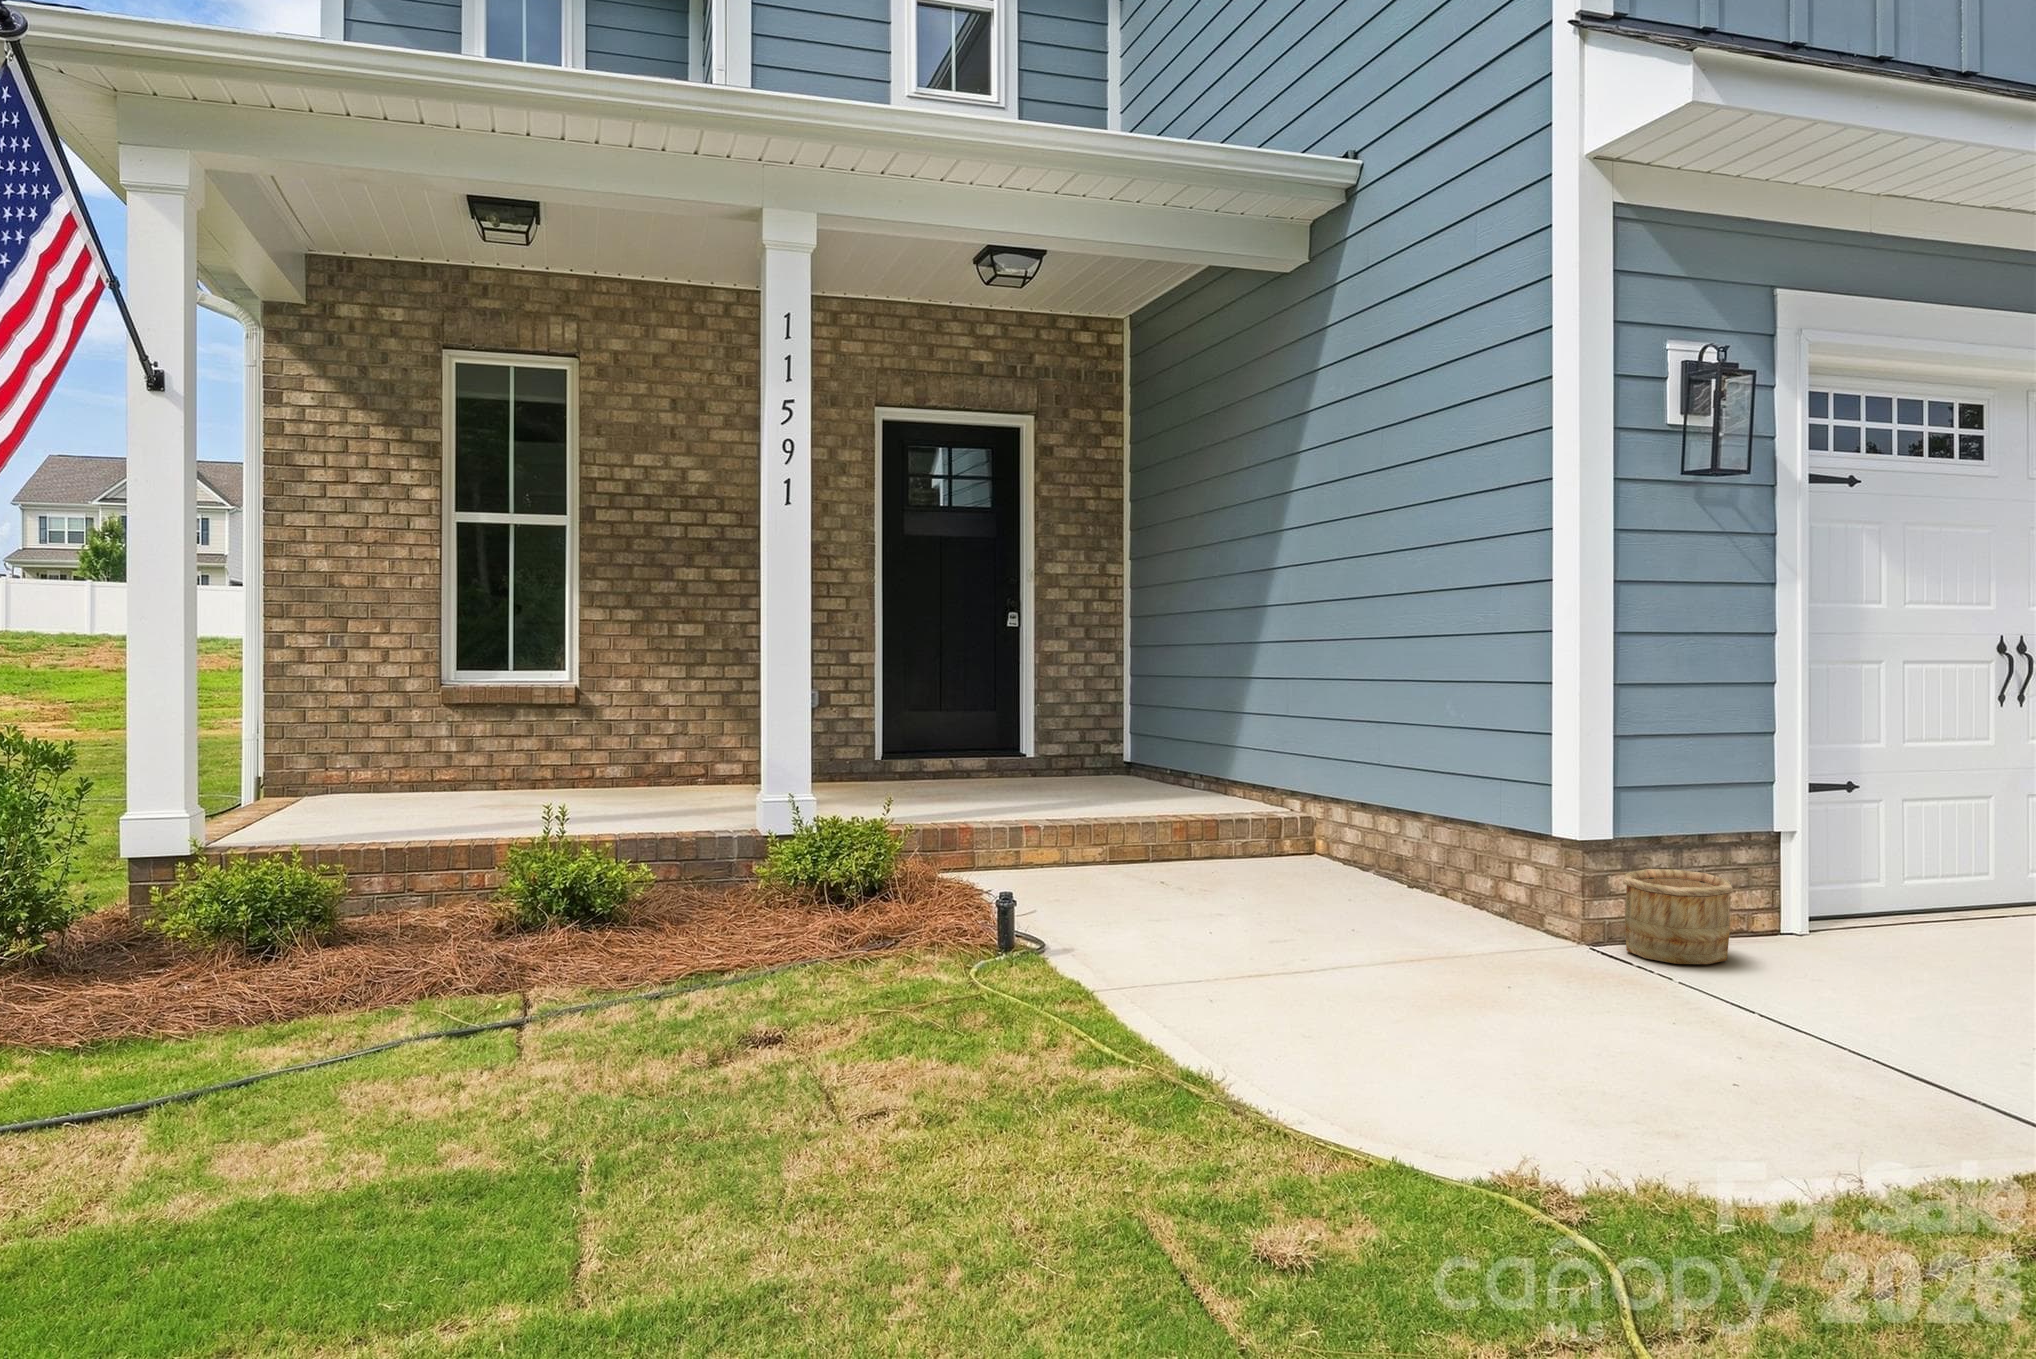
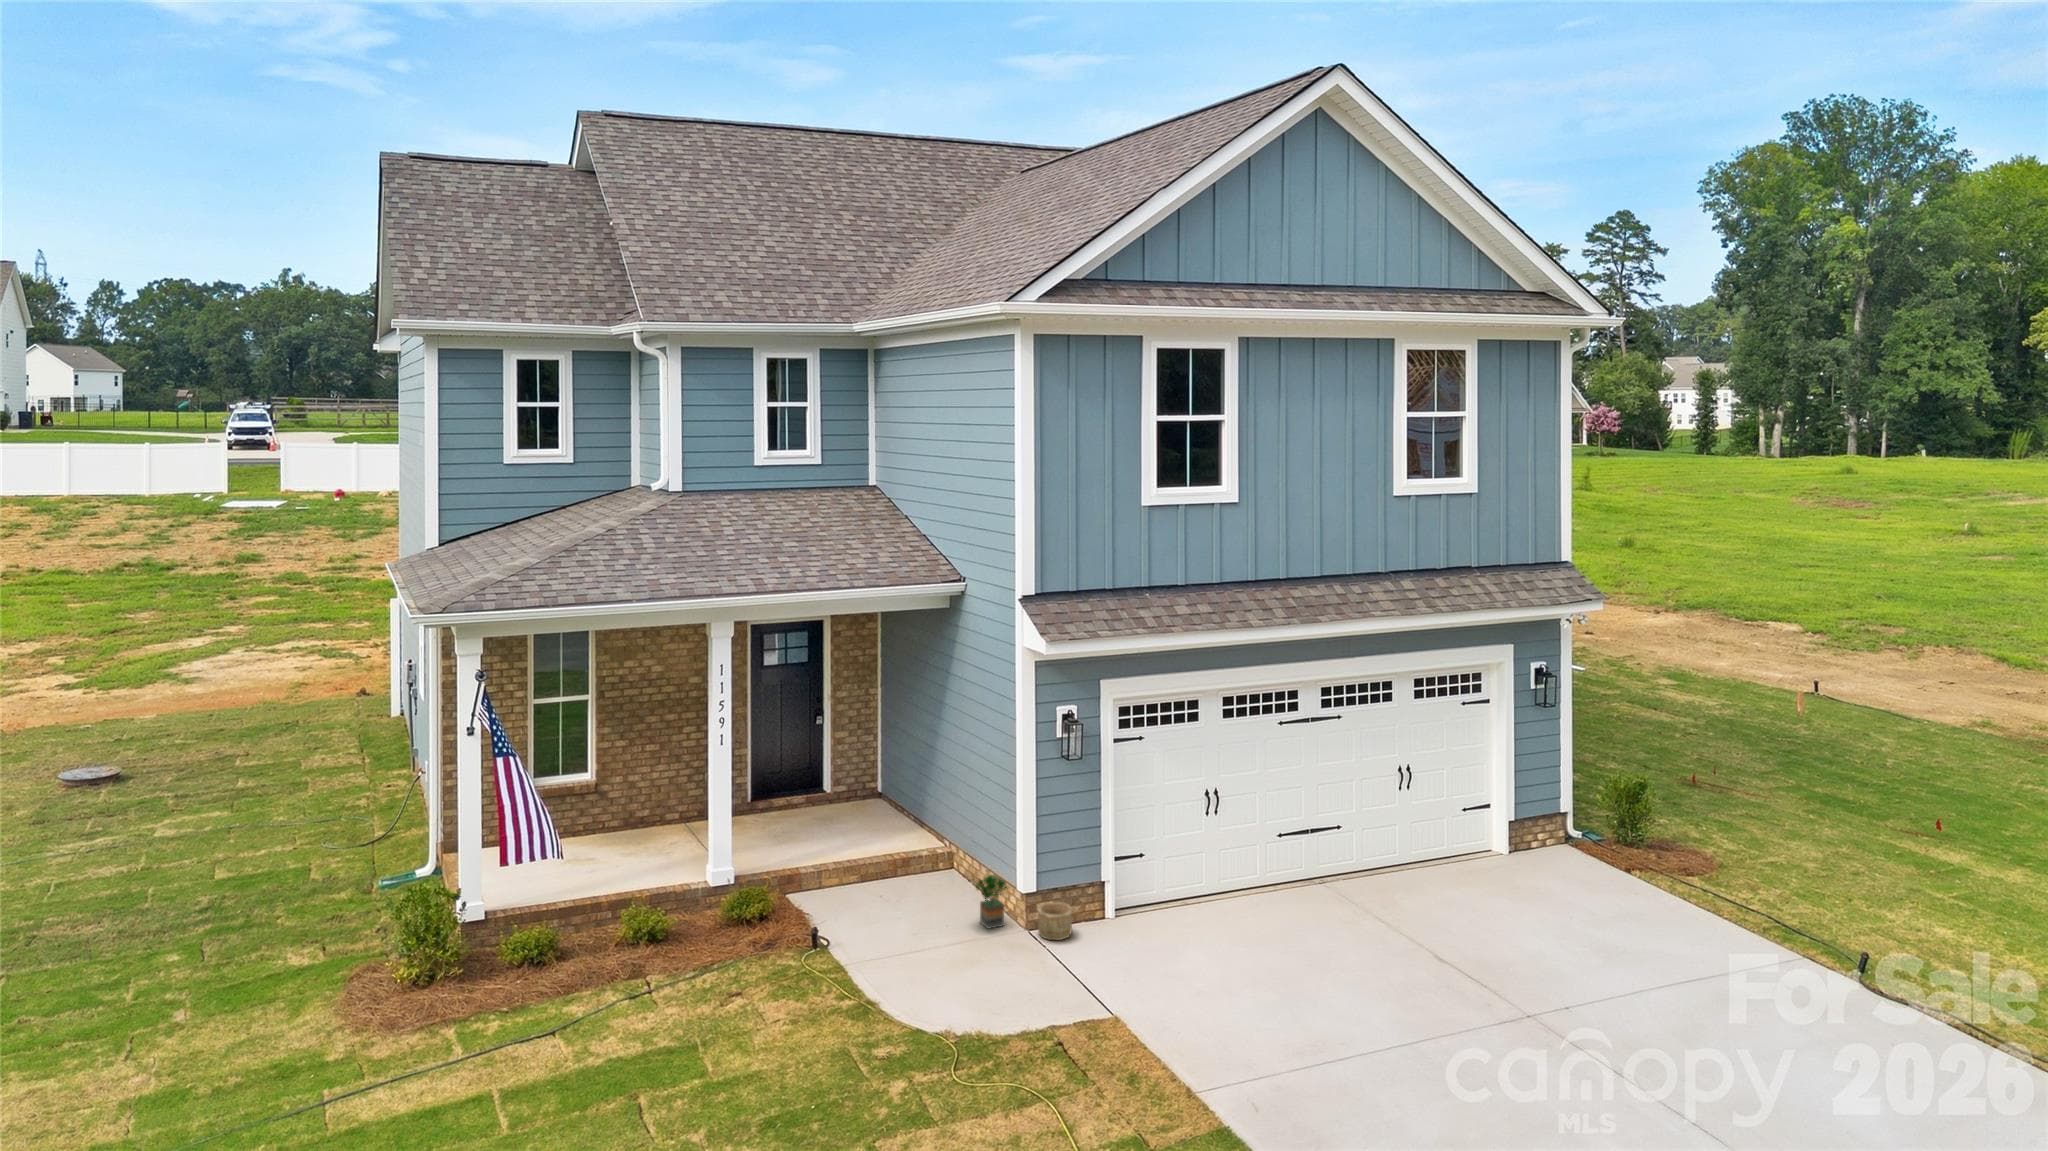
potted tree: none [1434,799,1535,941] -> present [976,875,1011,929]

